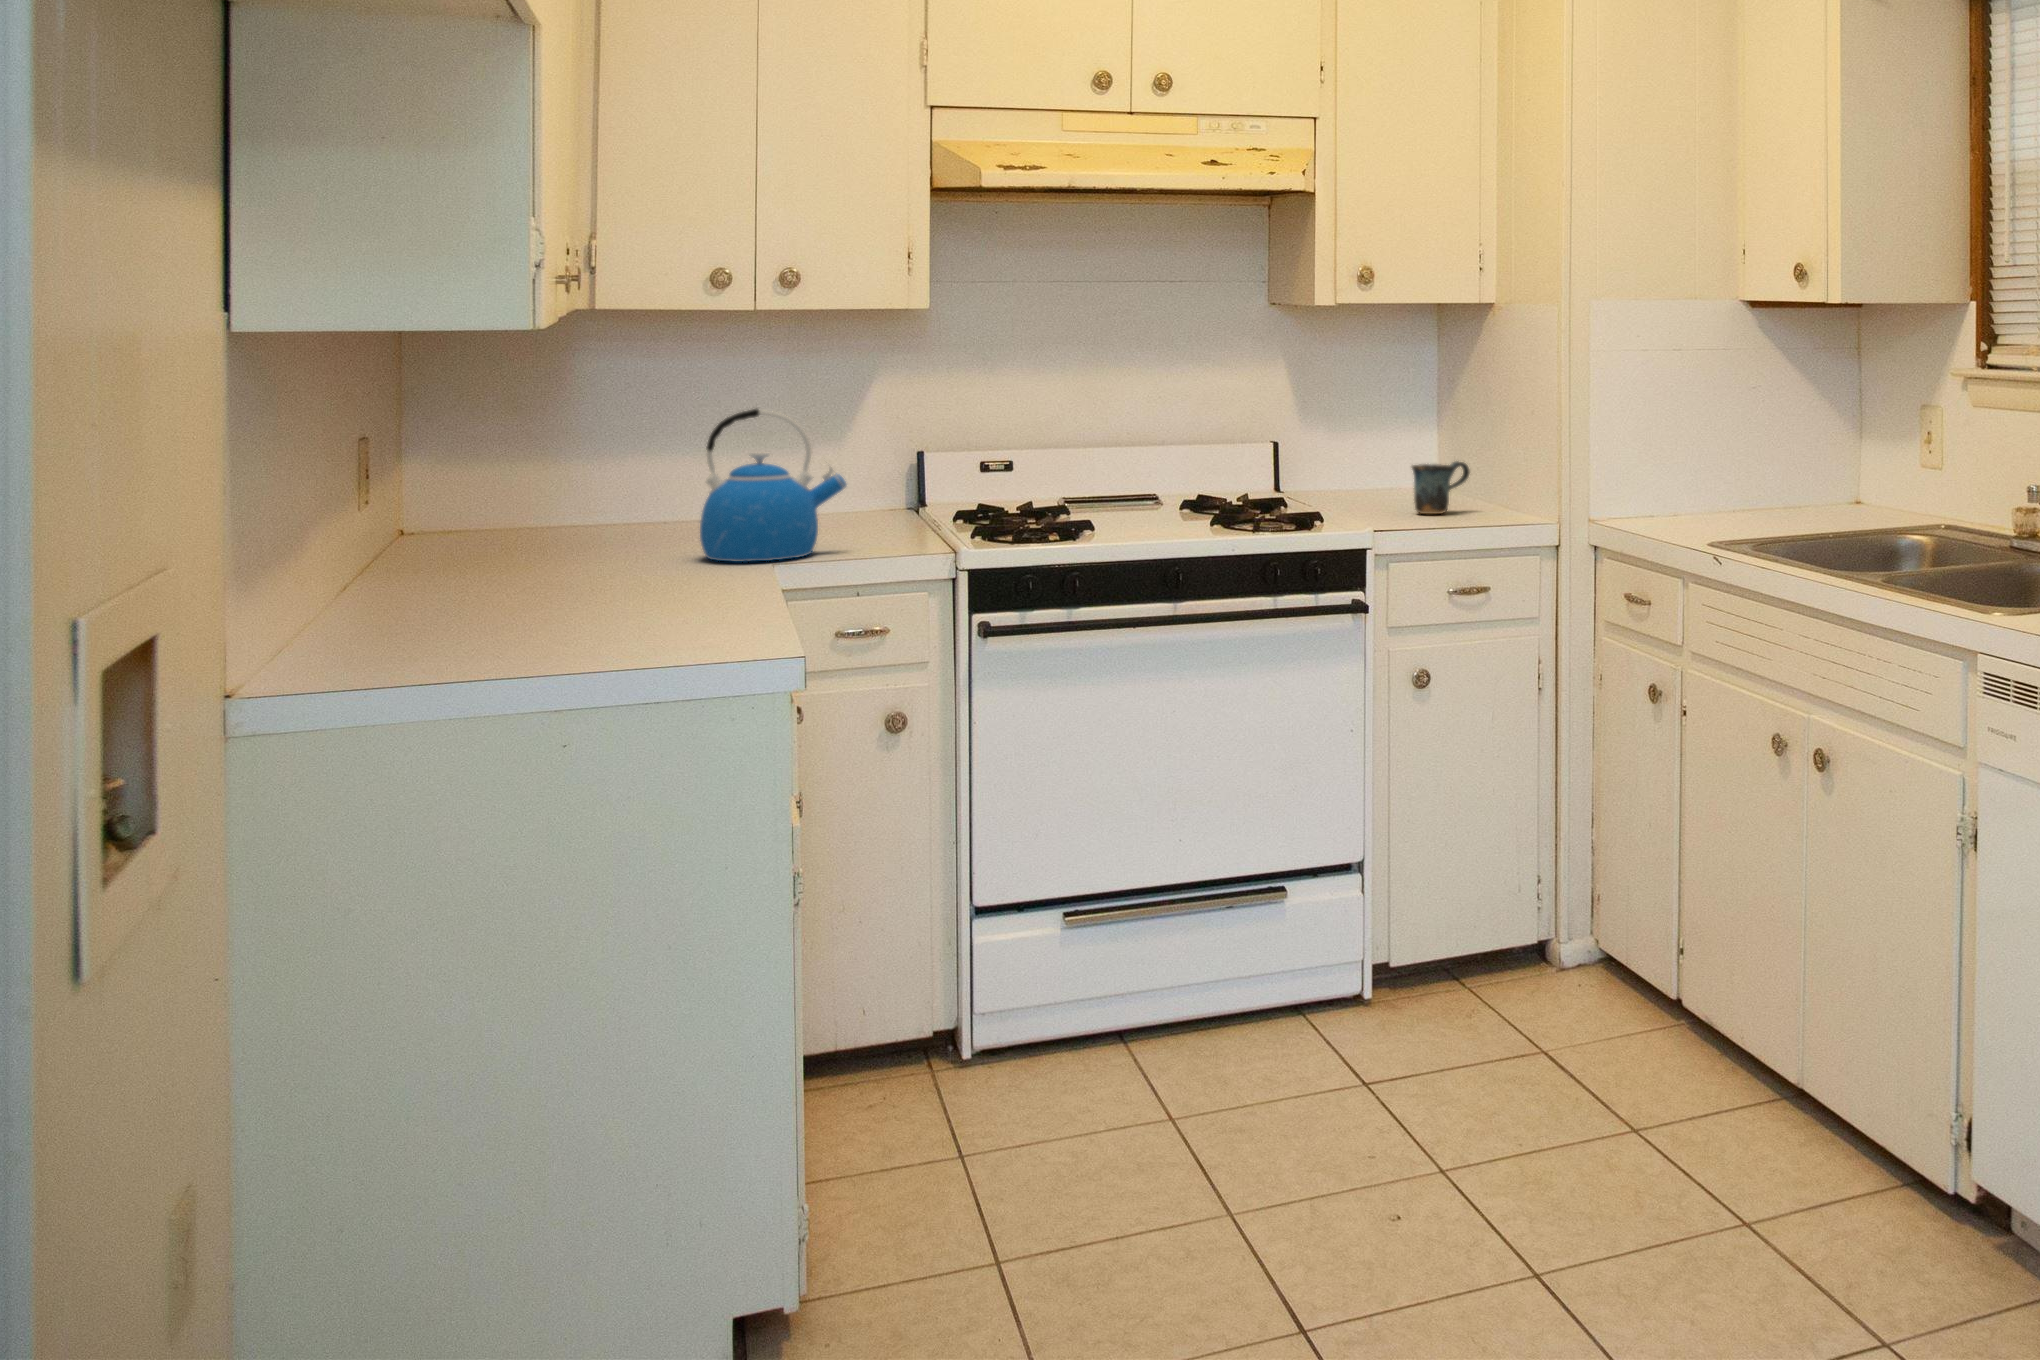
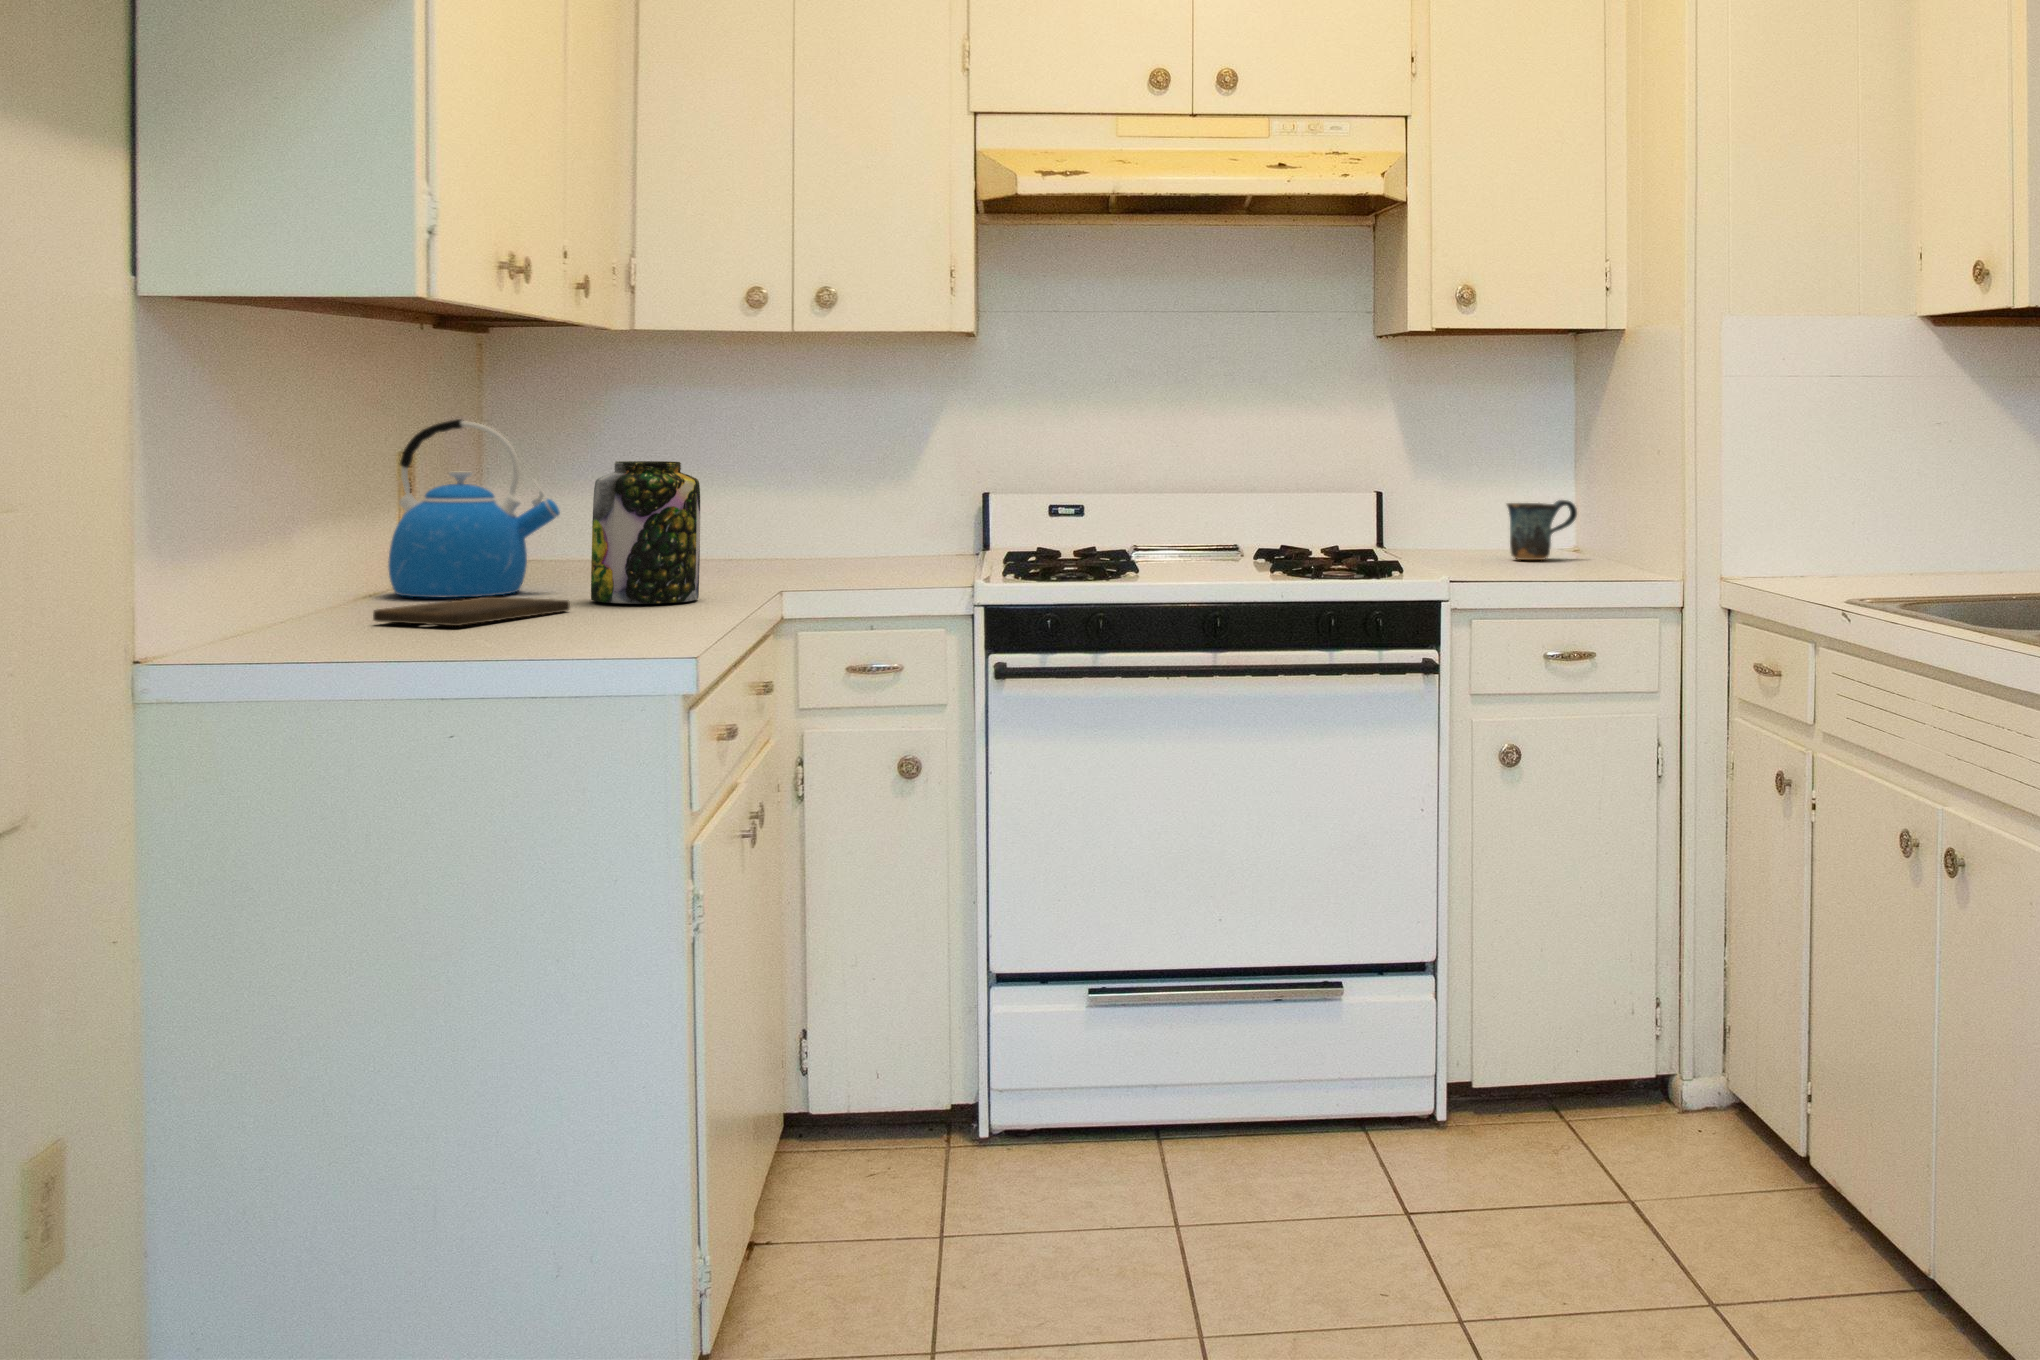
kettle: present [700,409,846,562] -> present [388,419,560,597]
jar: none [605,466,715,606] -> present [591,461,700,604]
cutting board: none [404,607,597,645] -> present [373,597,570,626]

